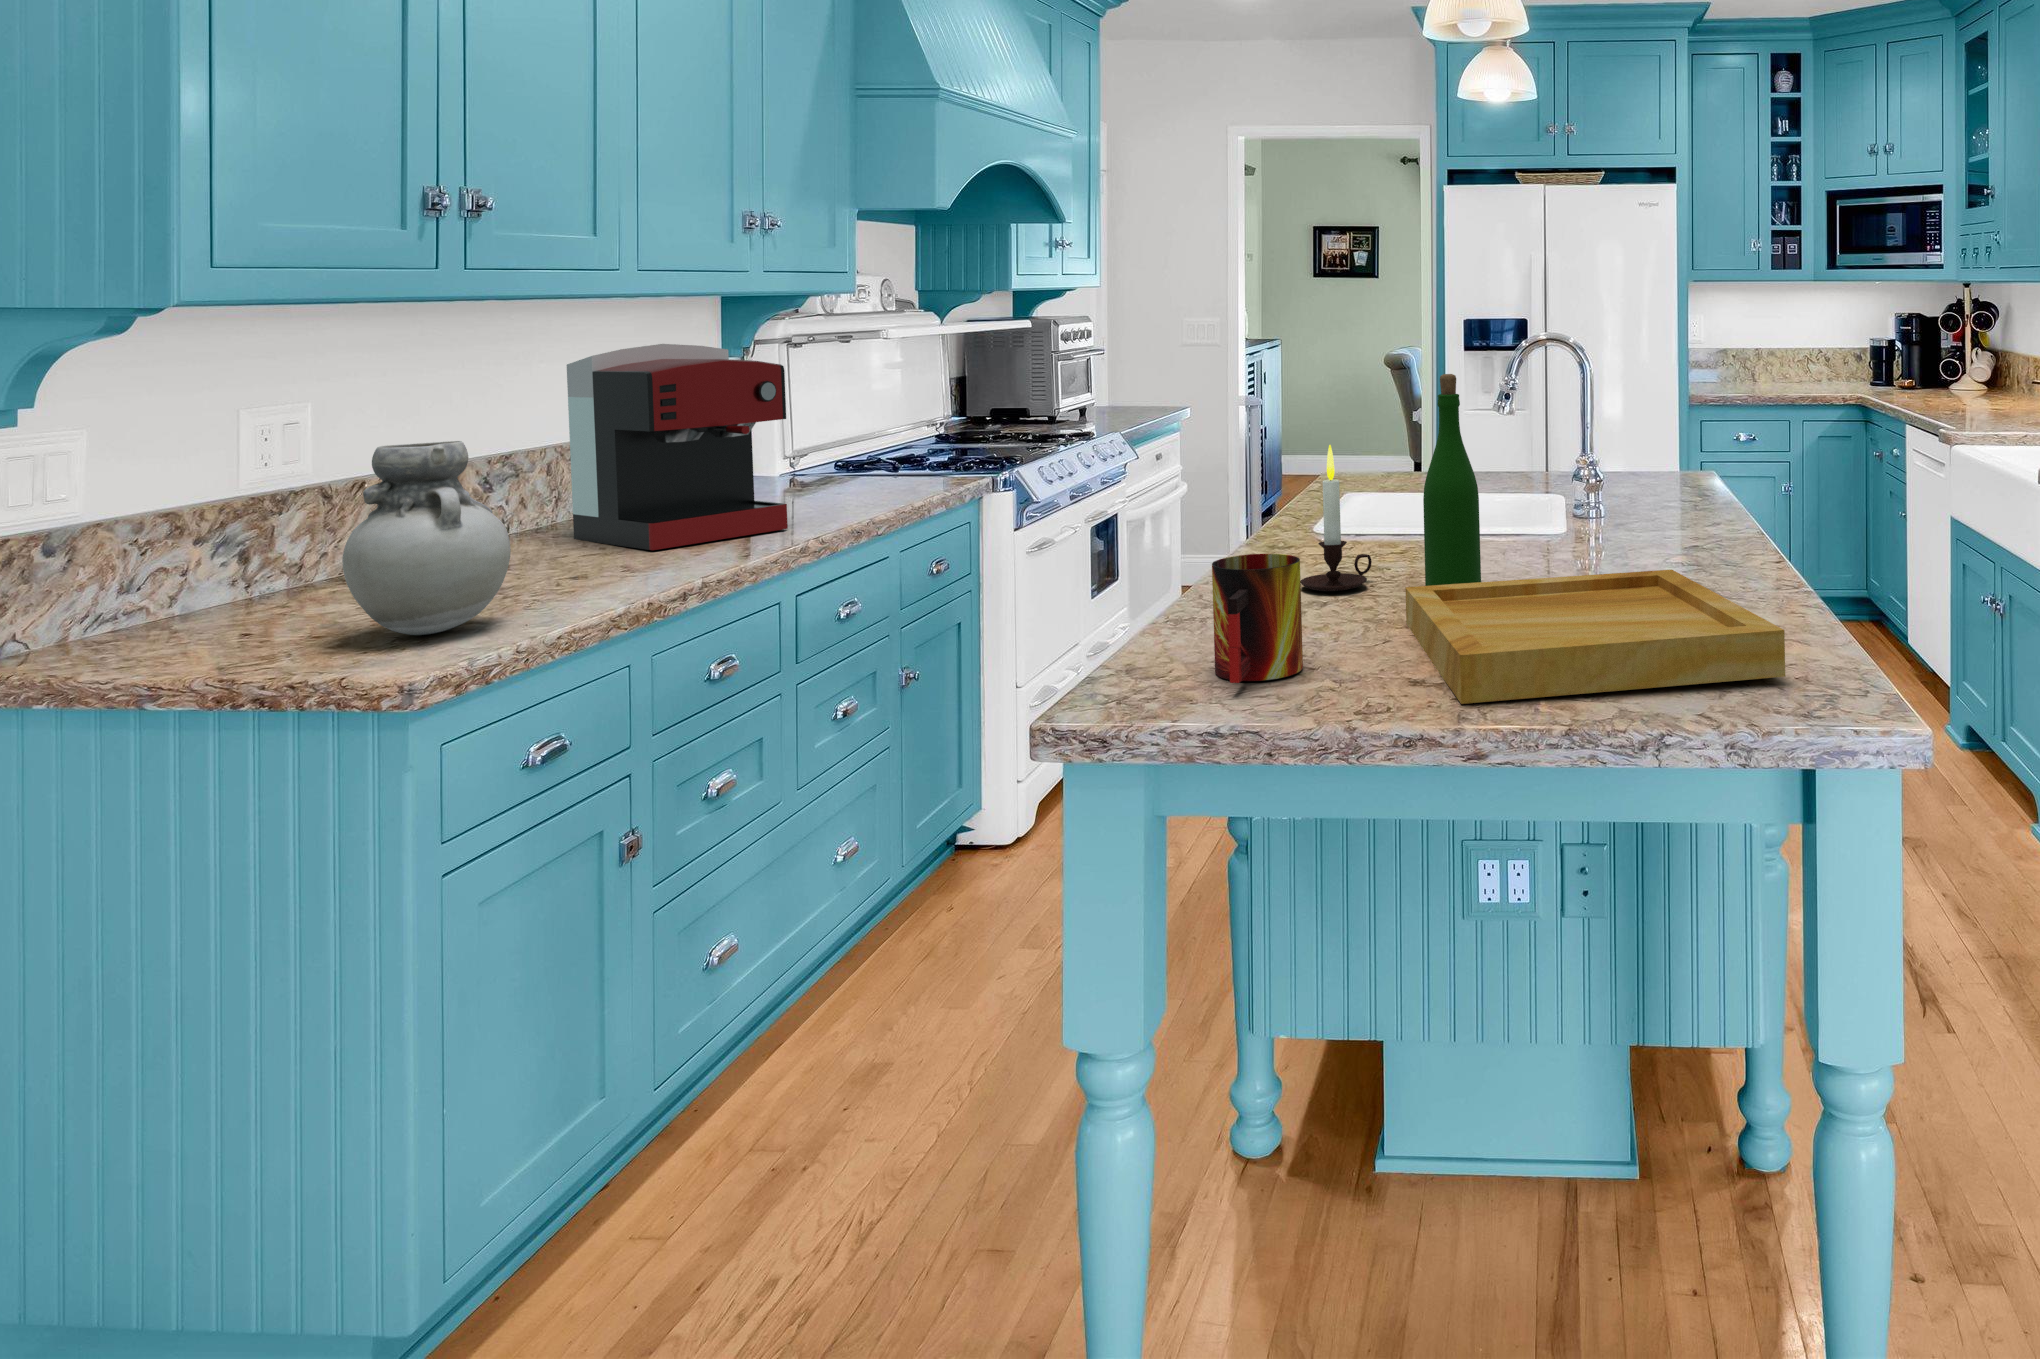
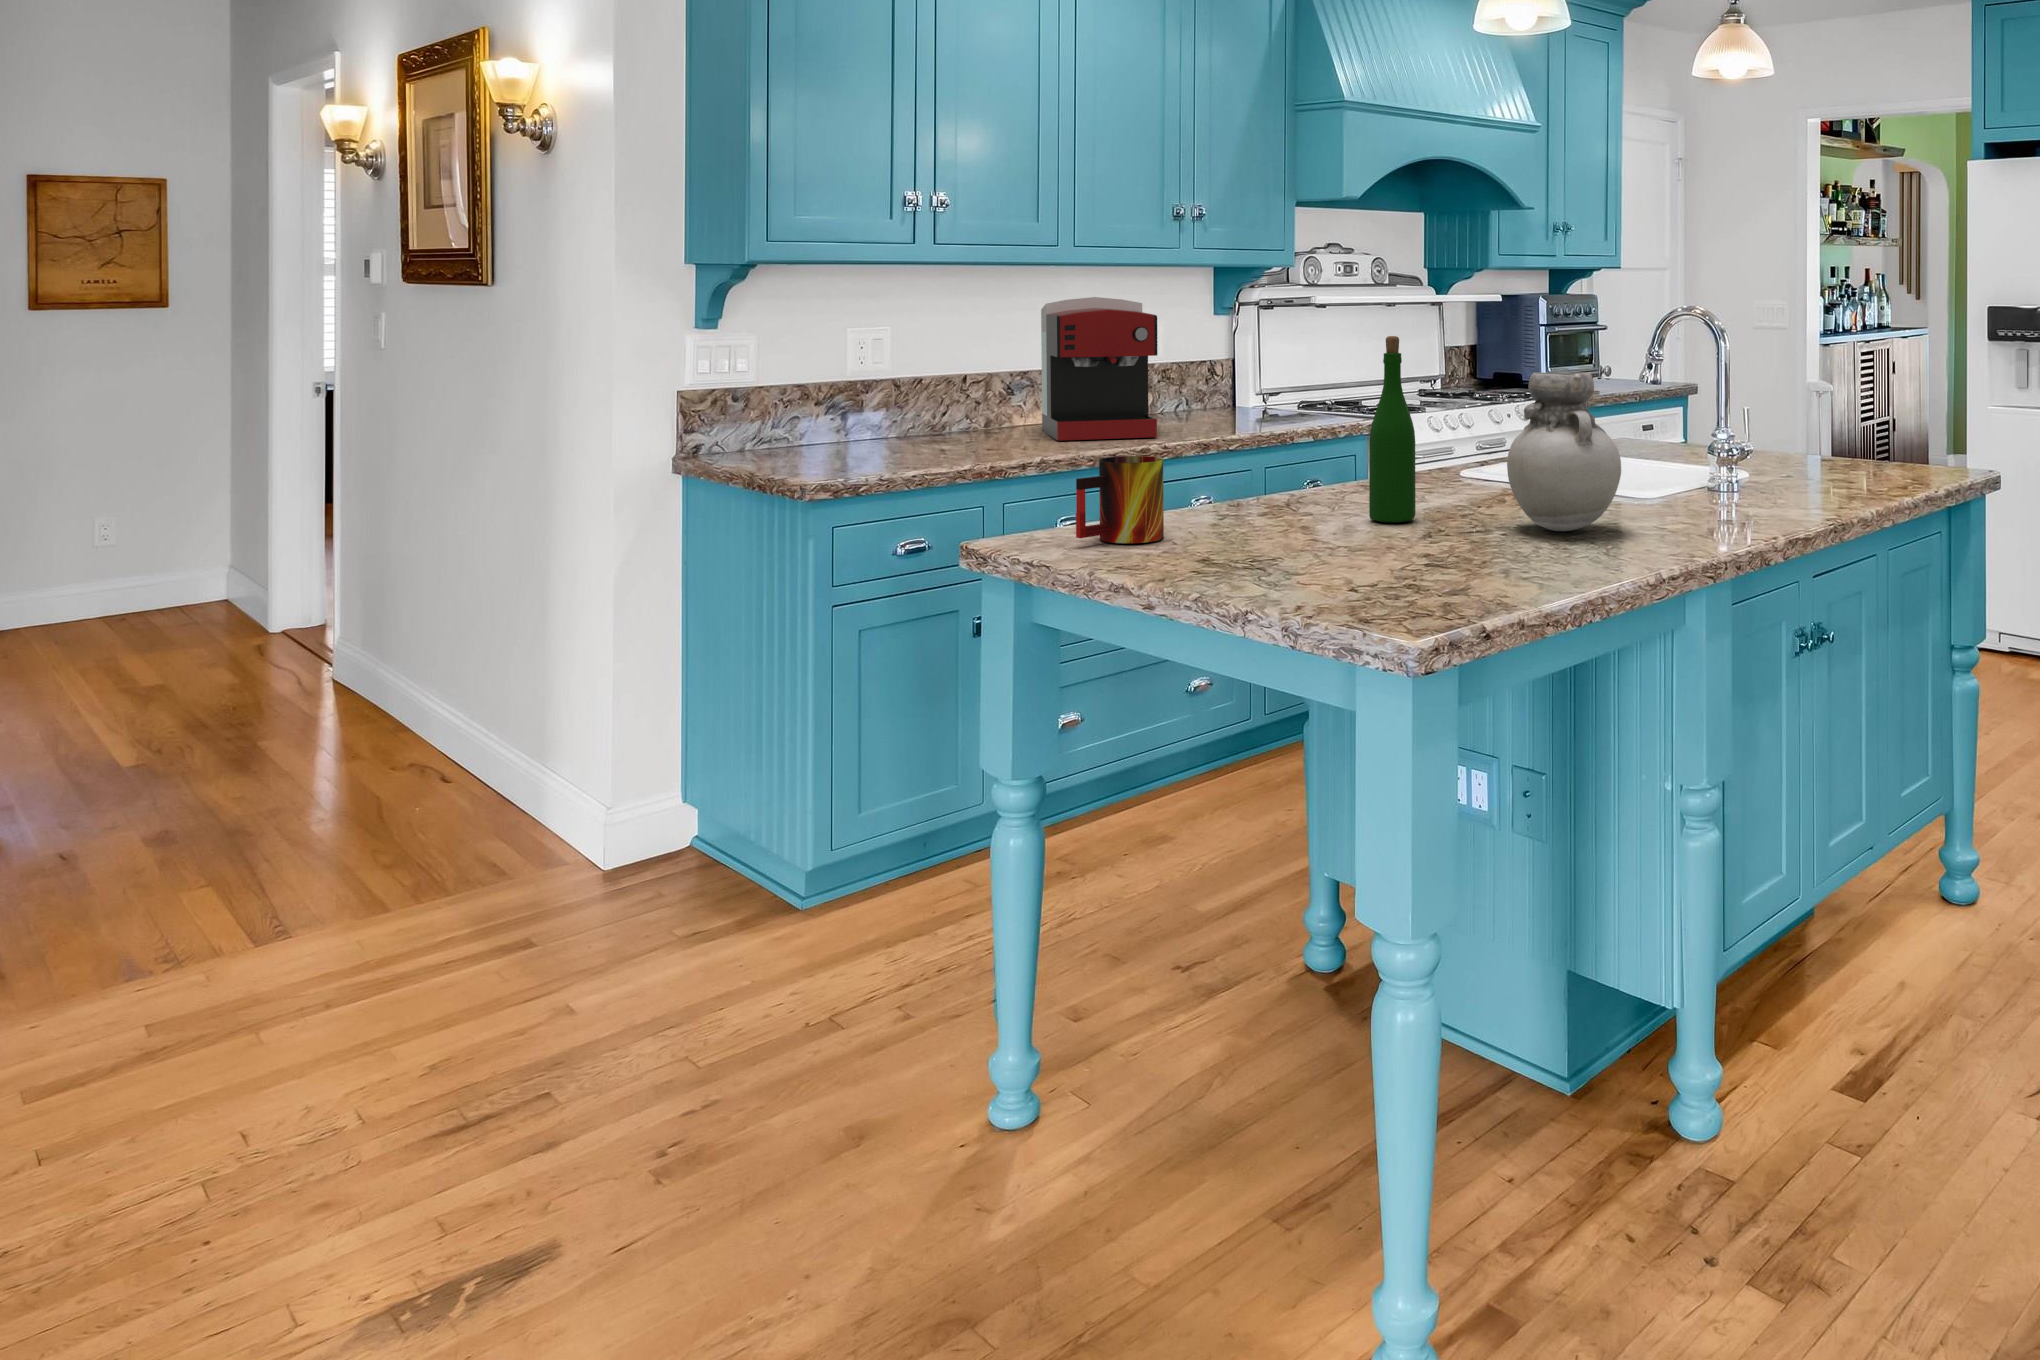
vase: present [342,441,511,635] -> present [1507,373,1621,531]
candle: present [1301,445,1372,591] -> none [1298,390,1366,508]
tray: present [1405,570,1785,704] -> none [1177,502,1512,595]

